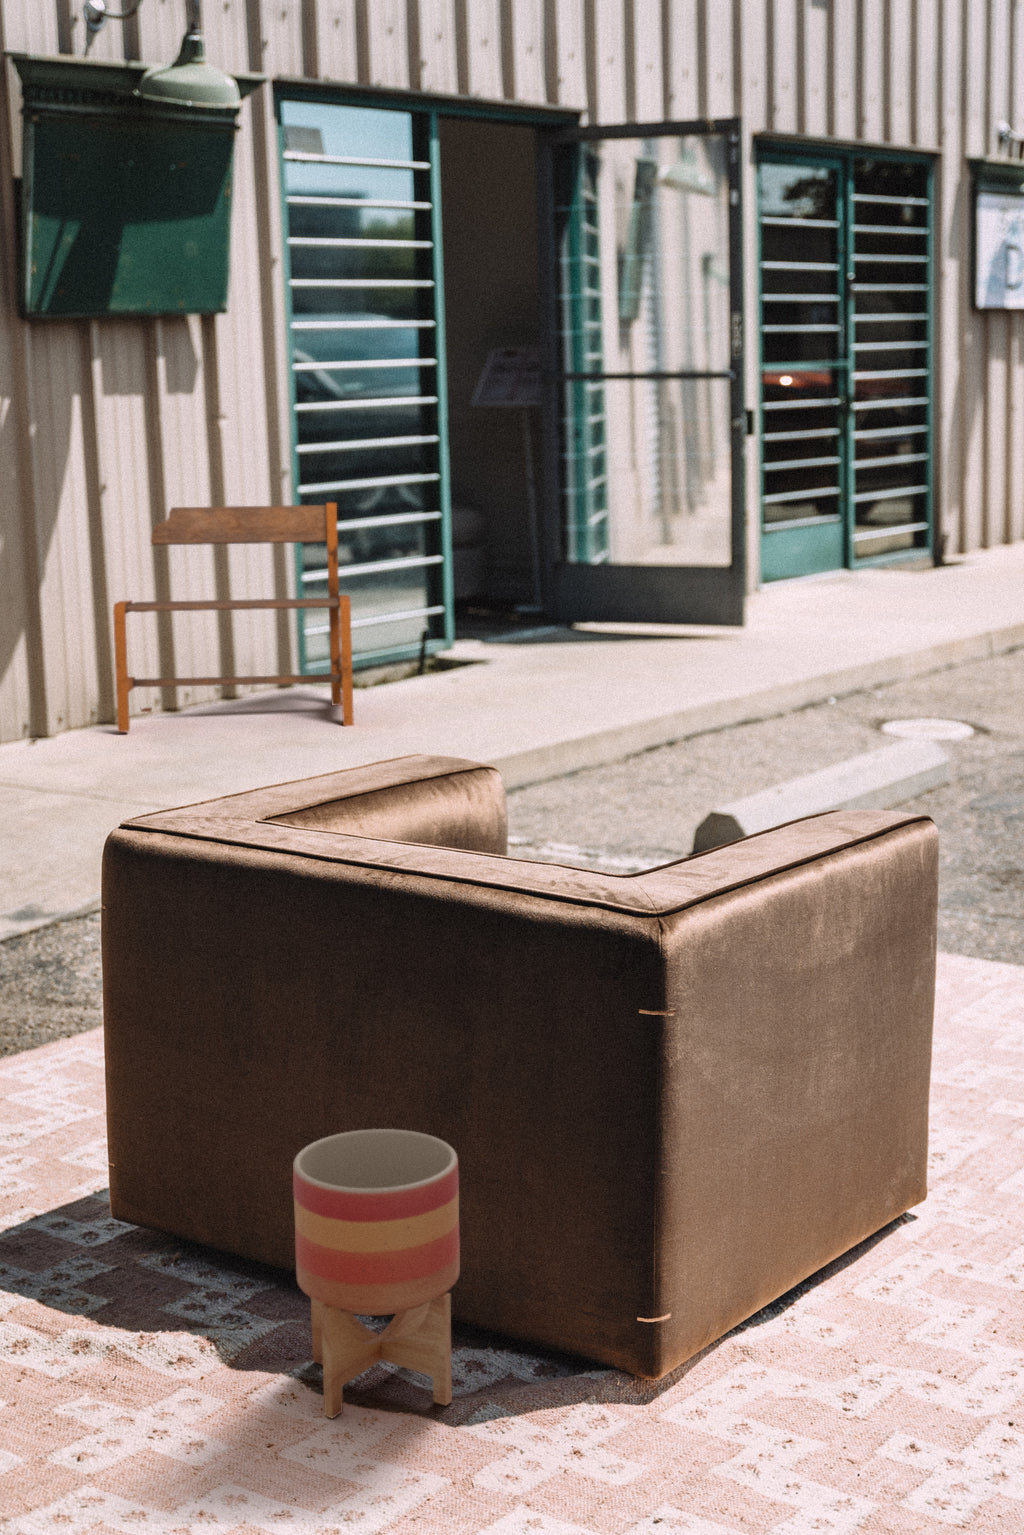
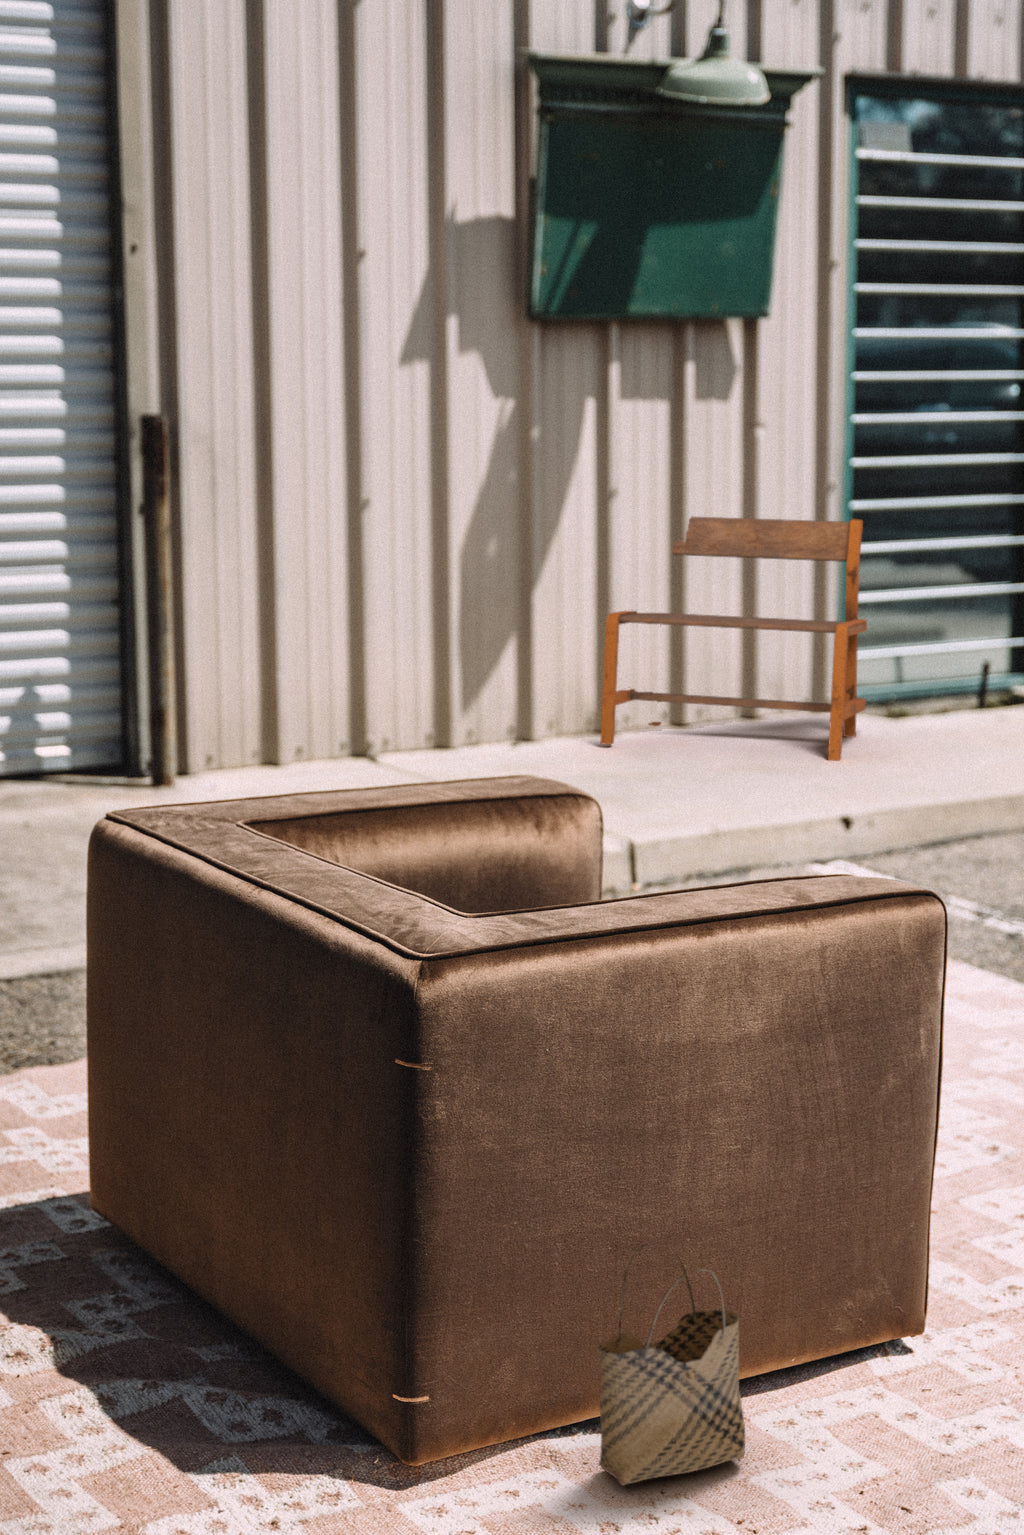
woven basket: none [826,1110,932,1335] -> present [597,1244,745,1486]
planter: present [293,1129,460,1418] -> none [59,1167,224,1451]

